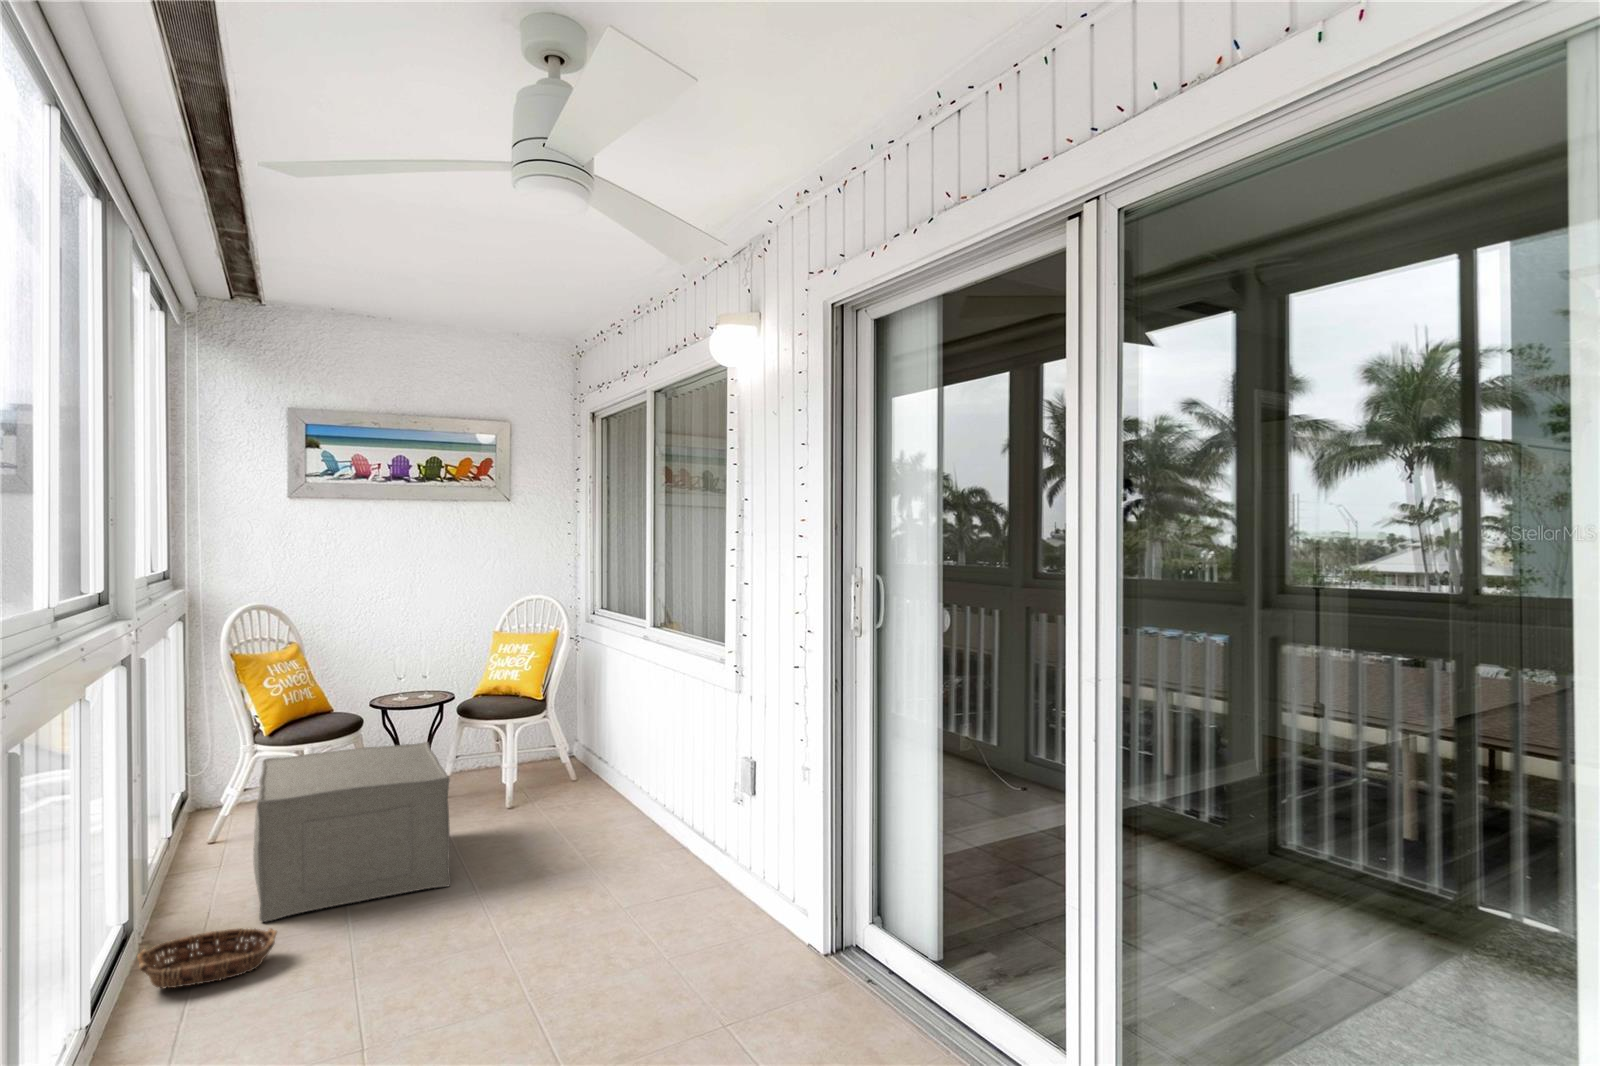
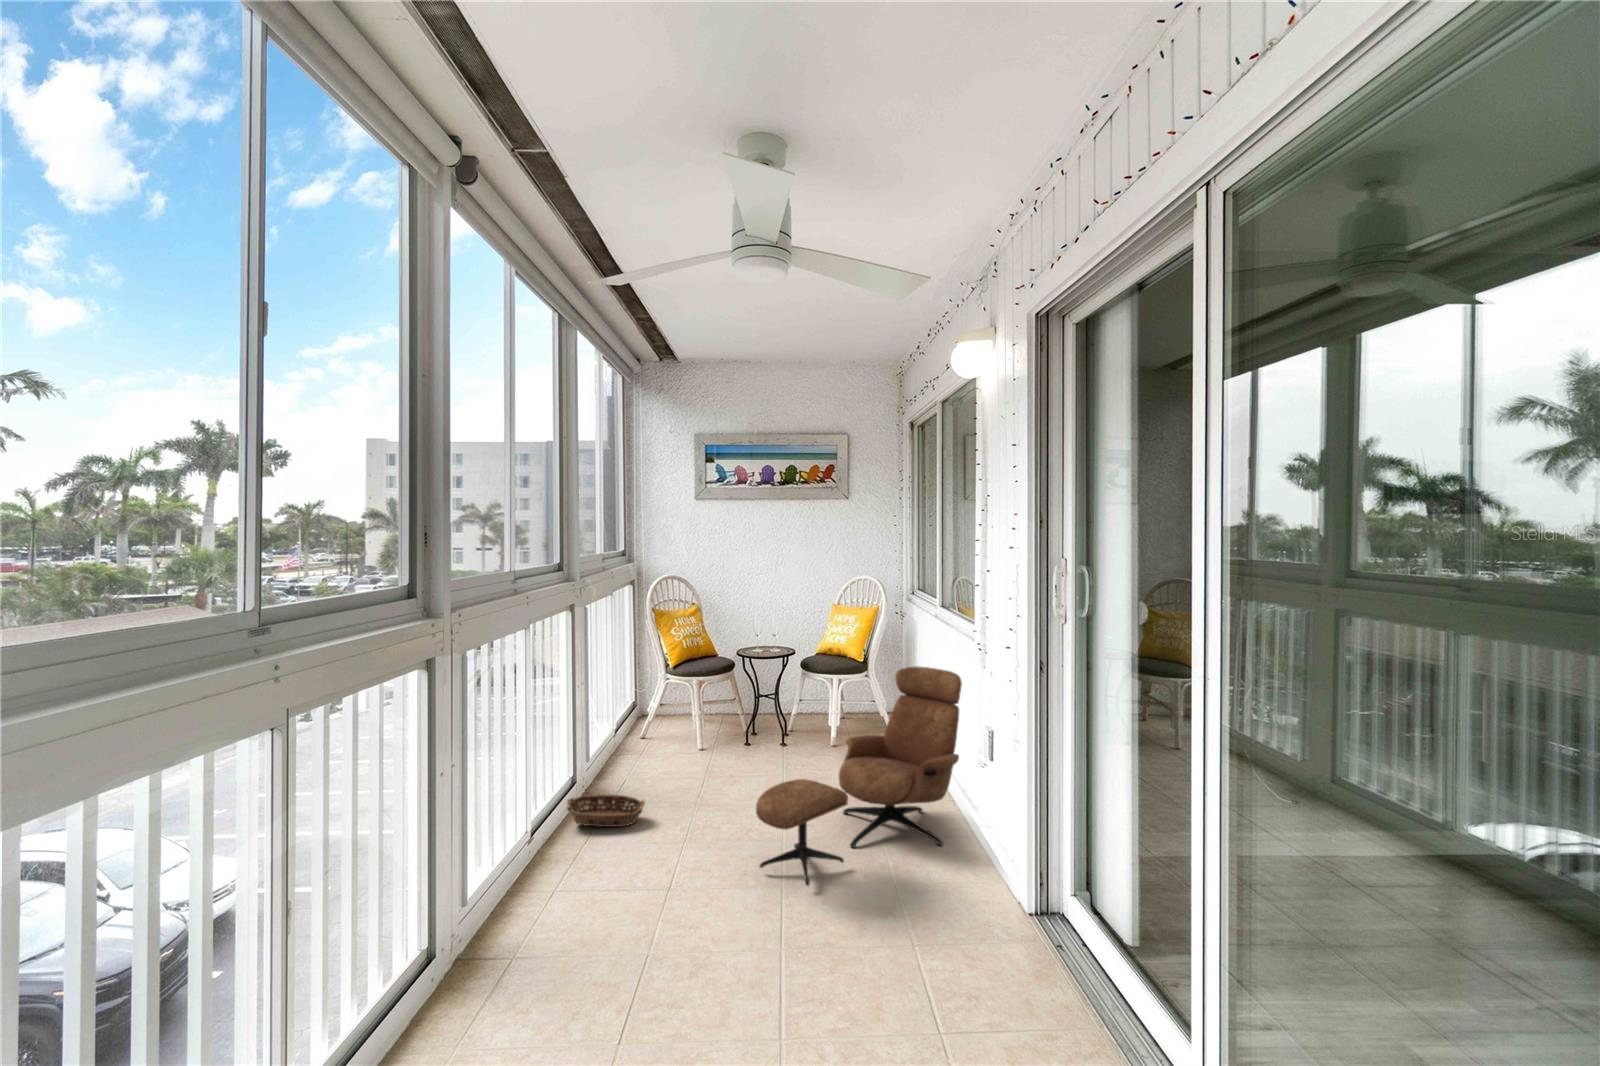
lounge chair: none [483,697,705,989] -> present [756,666,962,886]
ottoman: present [253,742,451,922] -> none [643,684,771,795]

